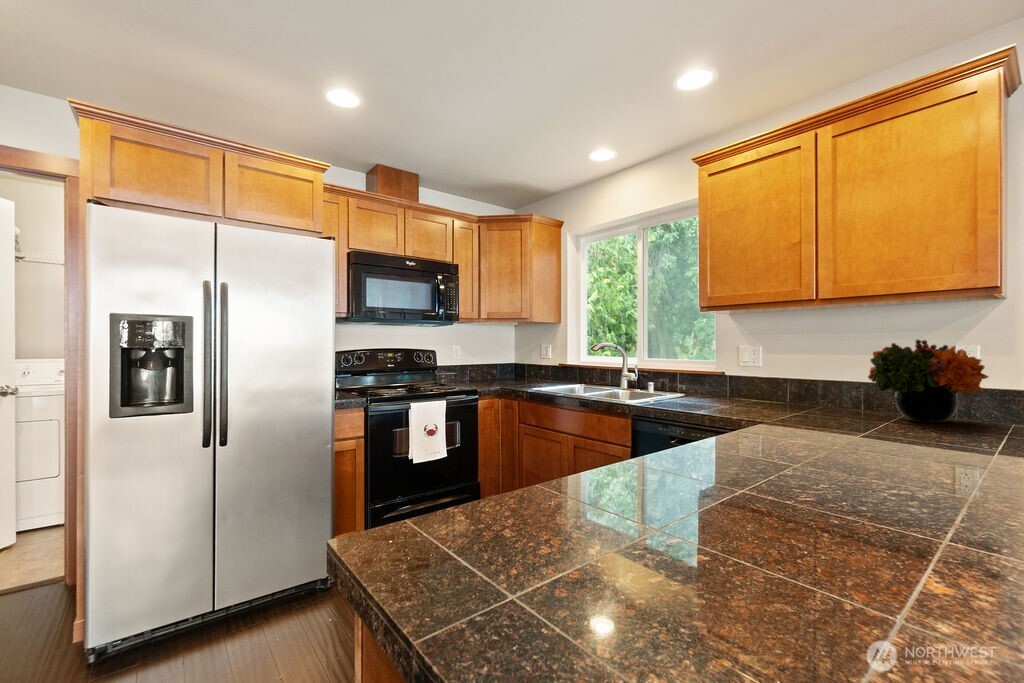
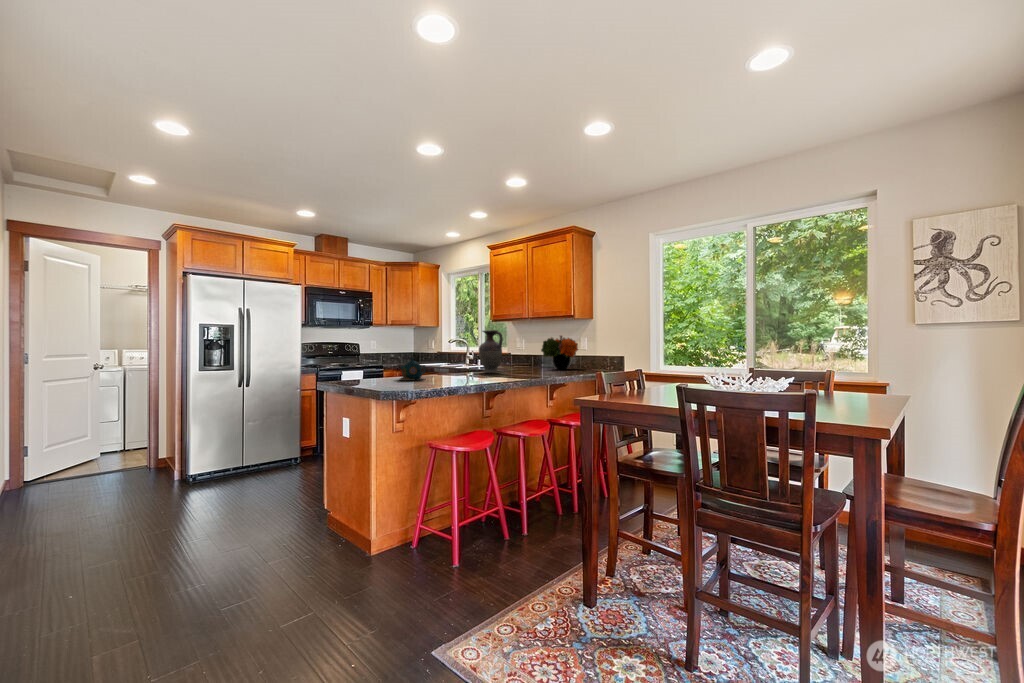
vase: none [768,327,845,444] -> present [479,330,502,372]
teapot: none [619,444,833,606] -> present [399,358,426,381]

